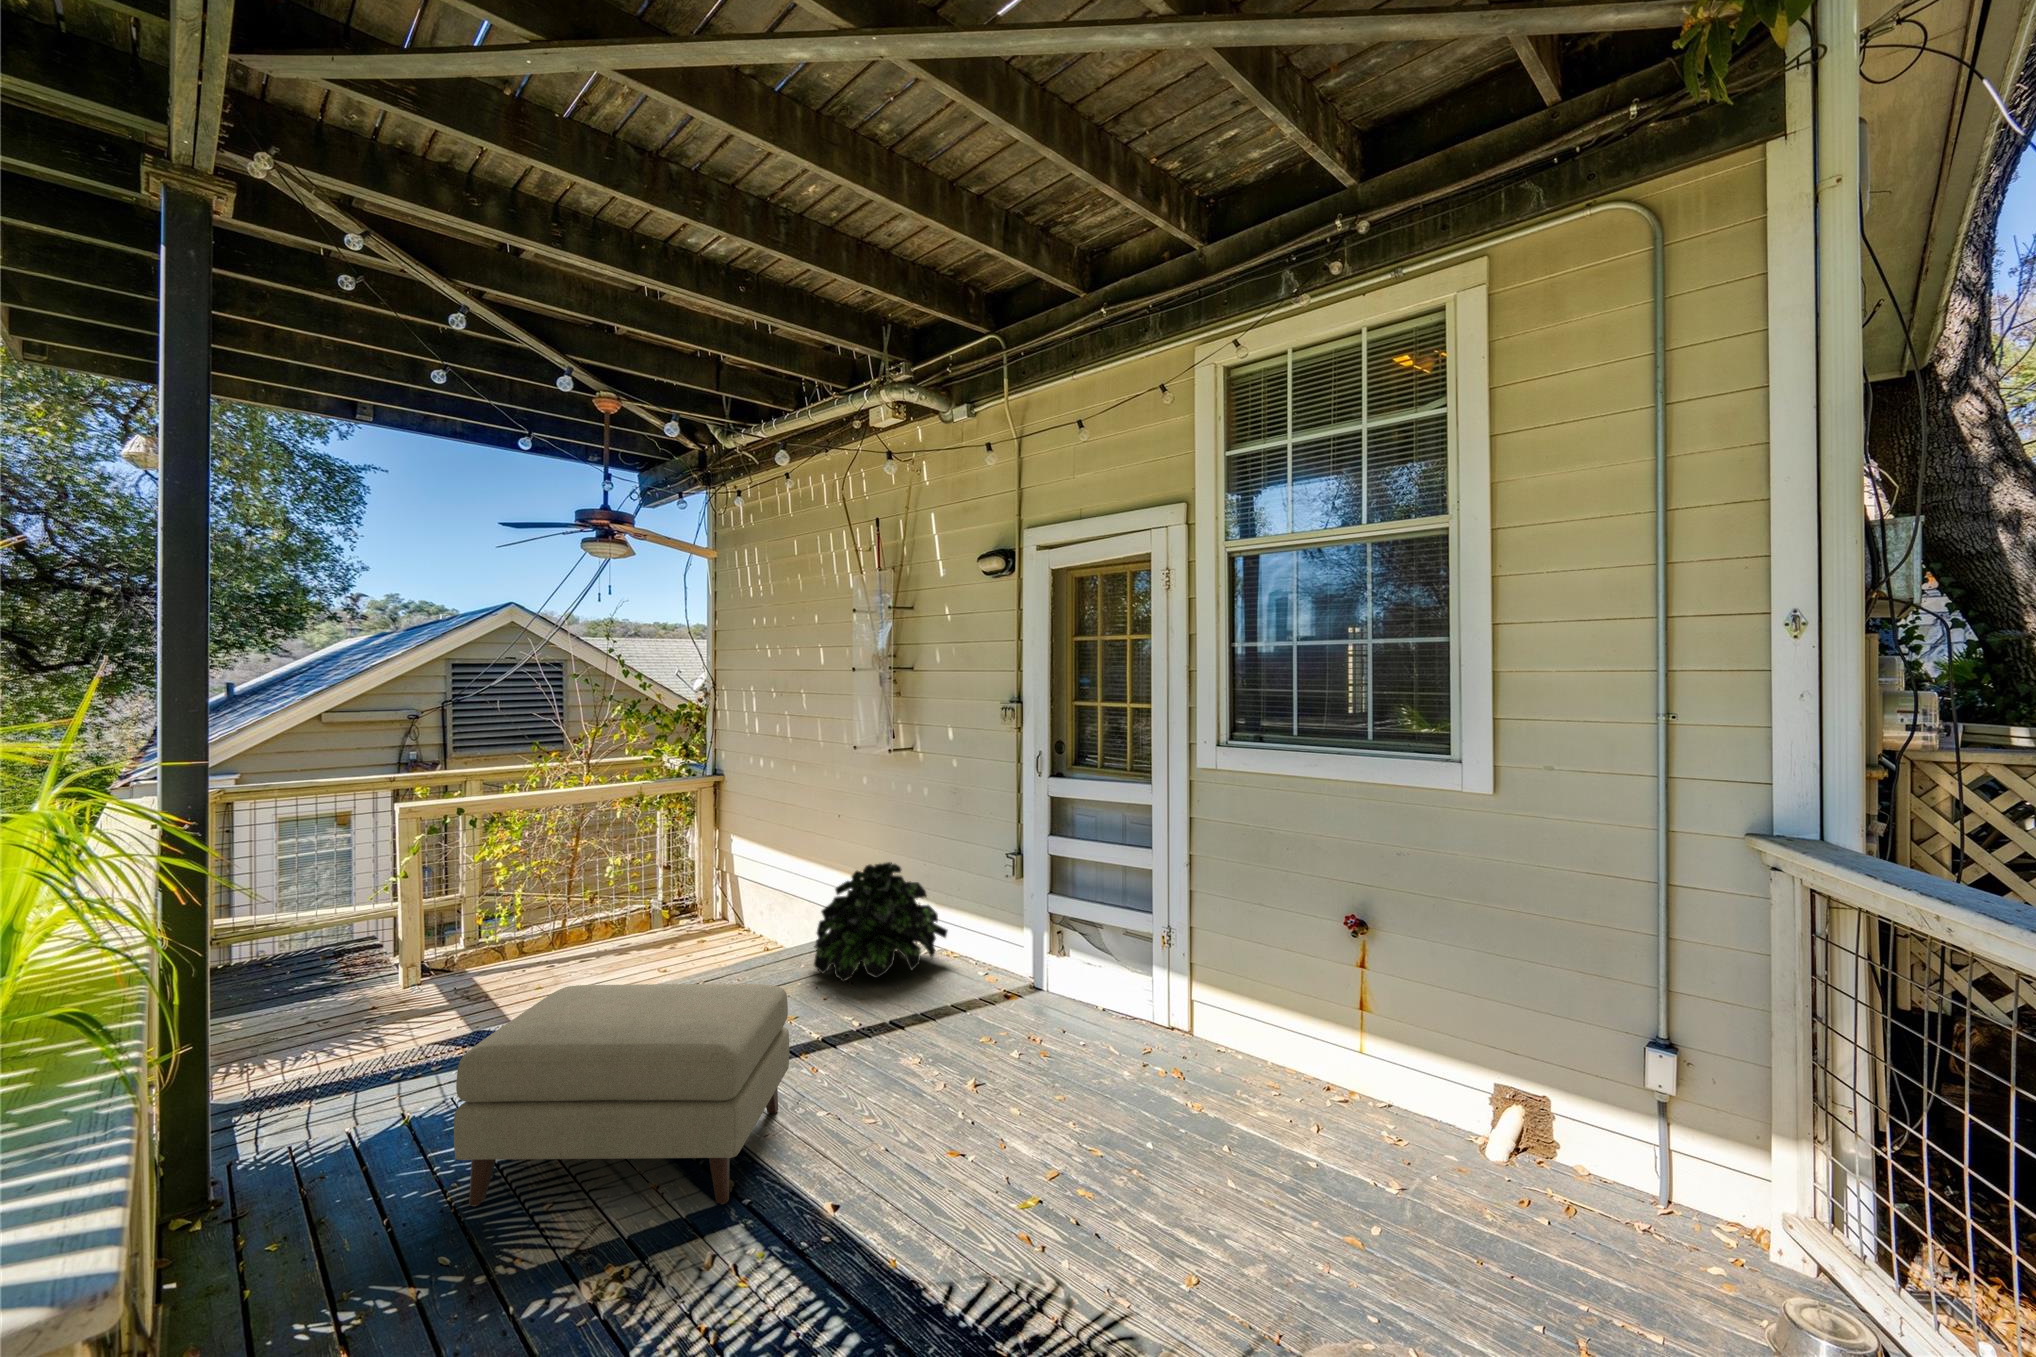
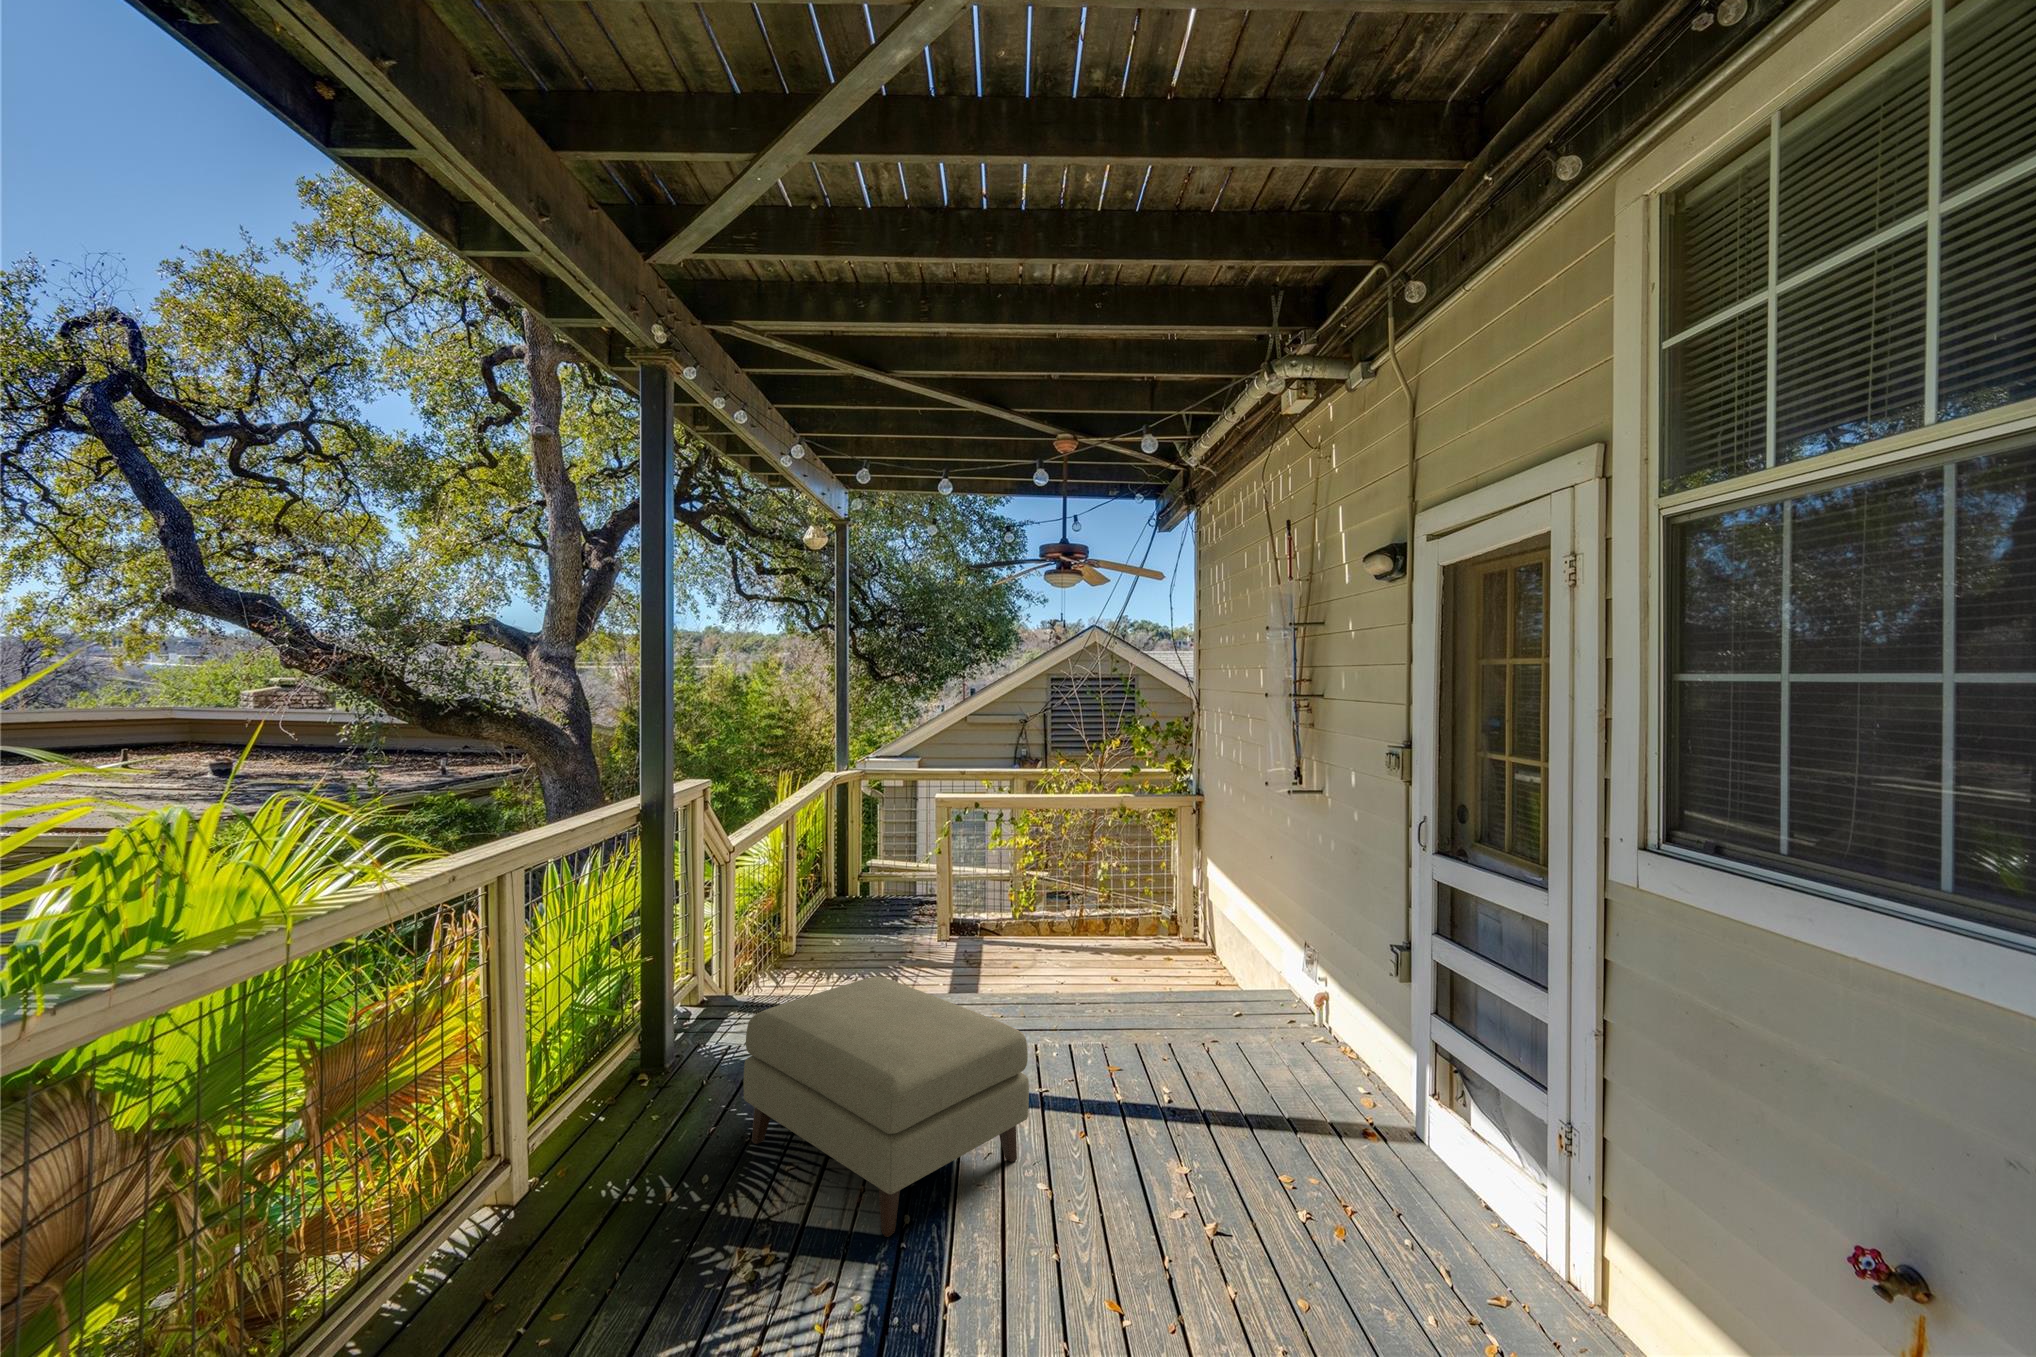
potted plant: present [814,862,947,981] -> none [1182,915,1341,1051]

